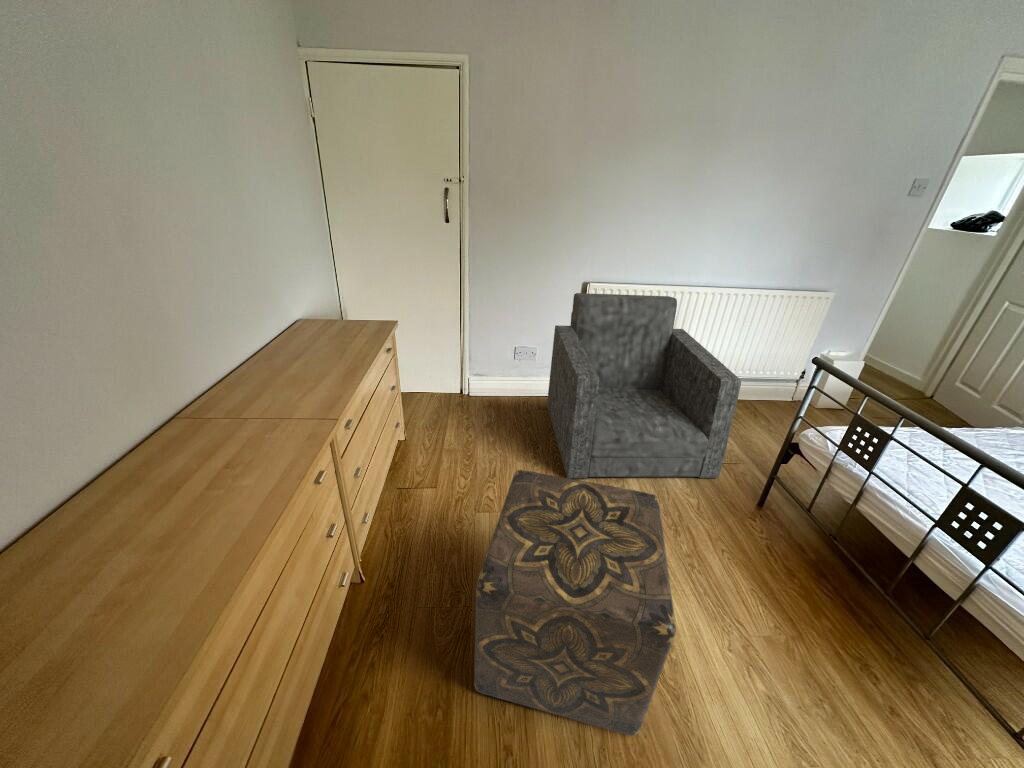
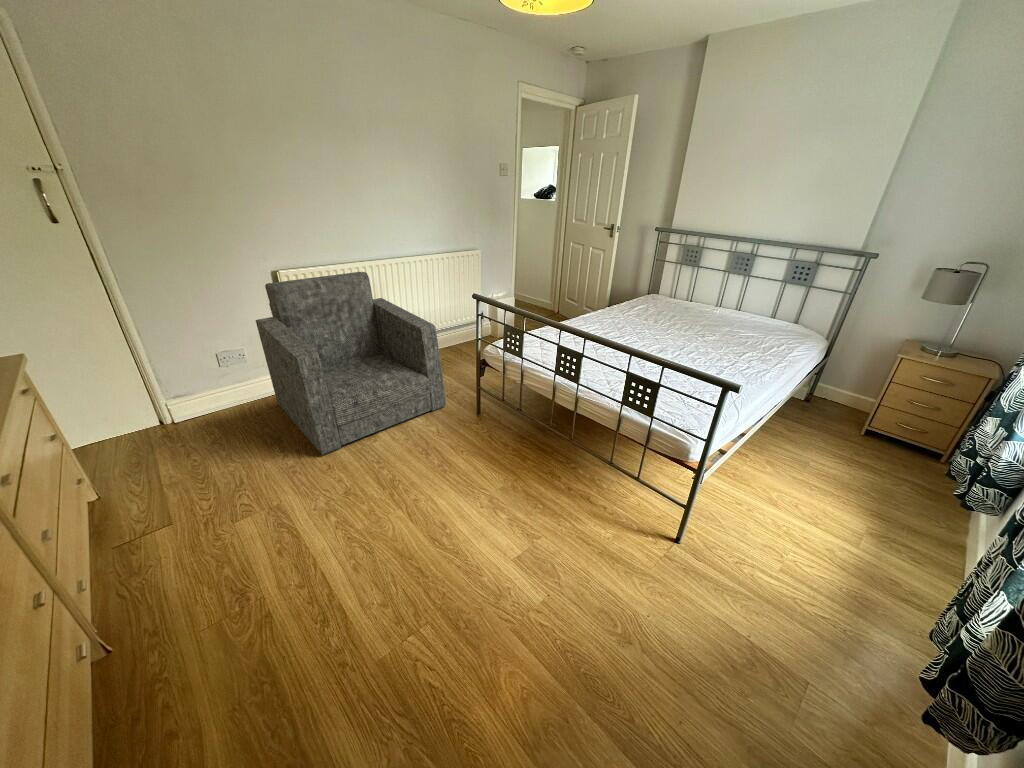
ottoman: present [474,470,676,736] -> none [257,423,438,651]

